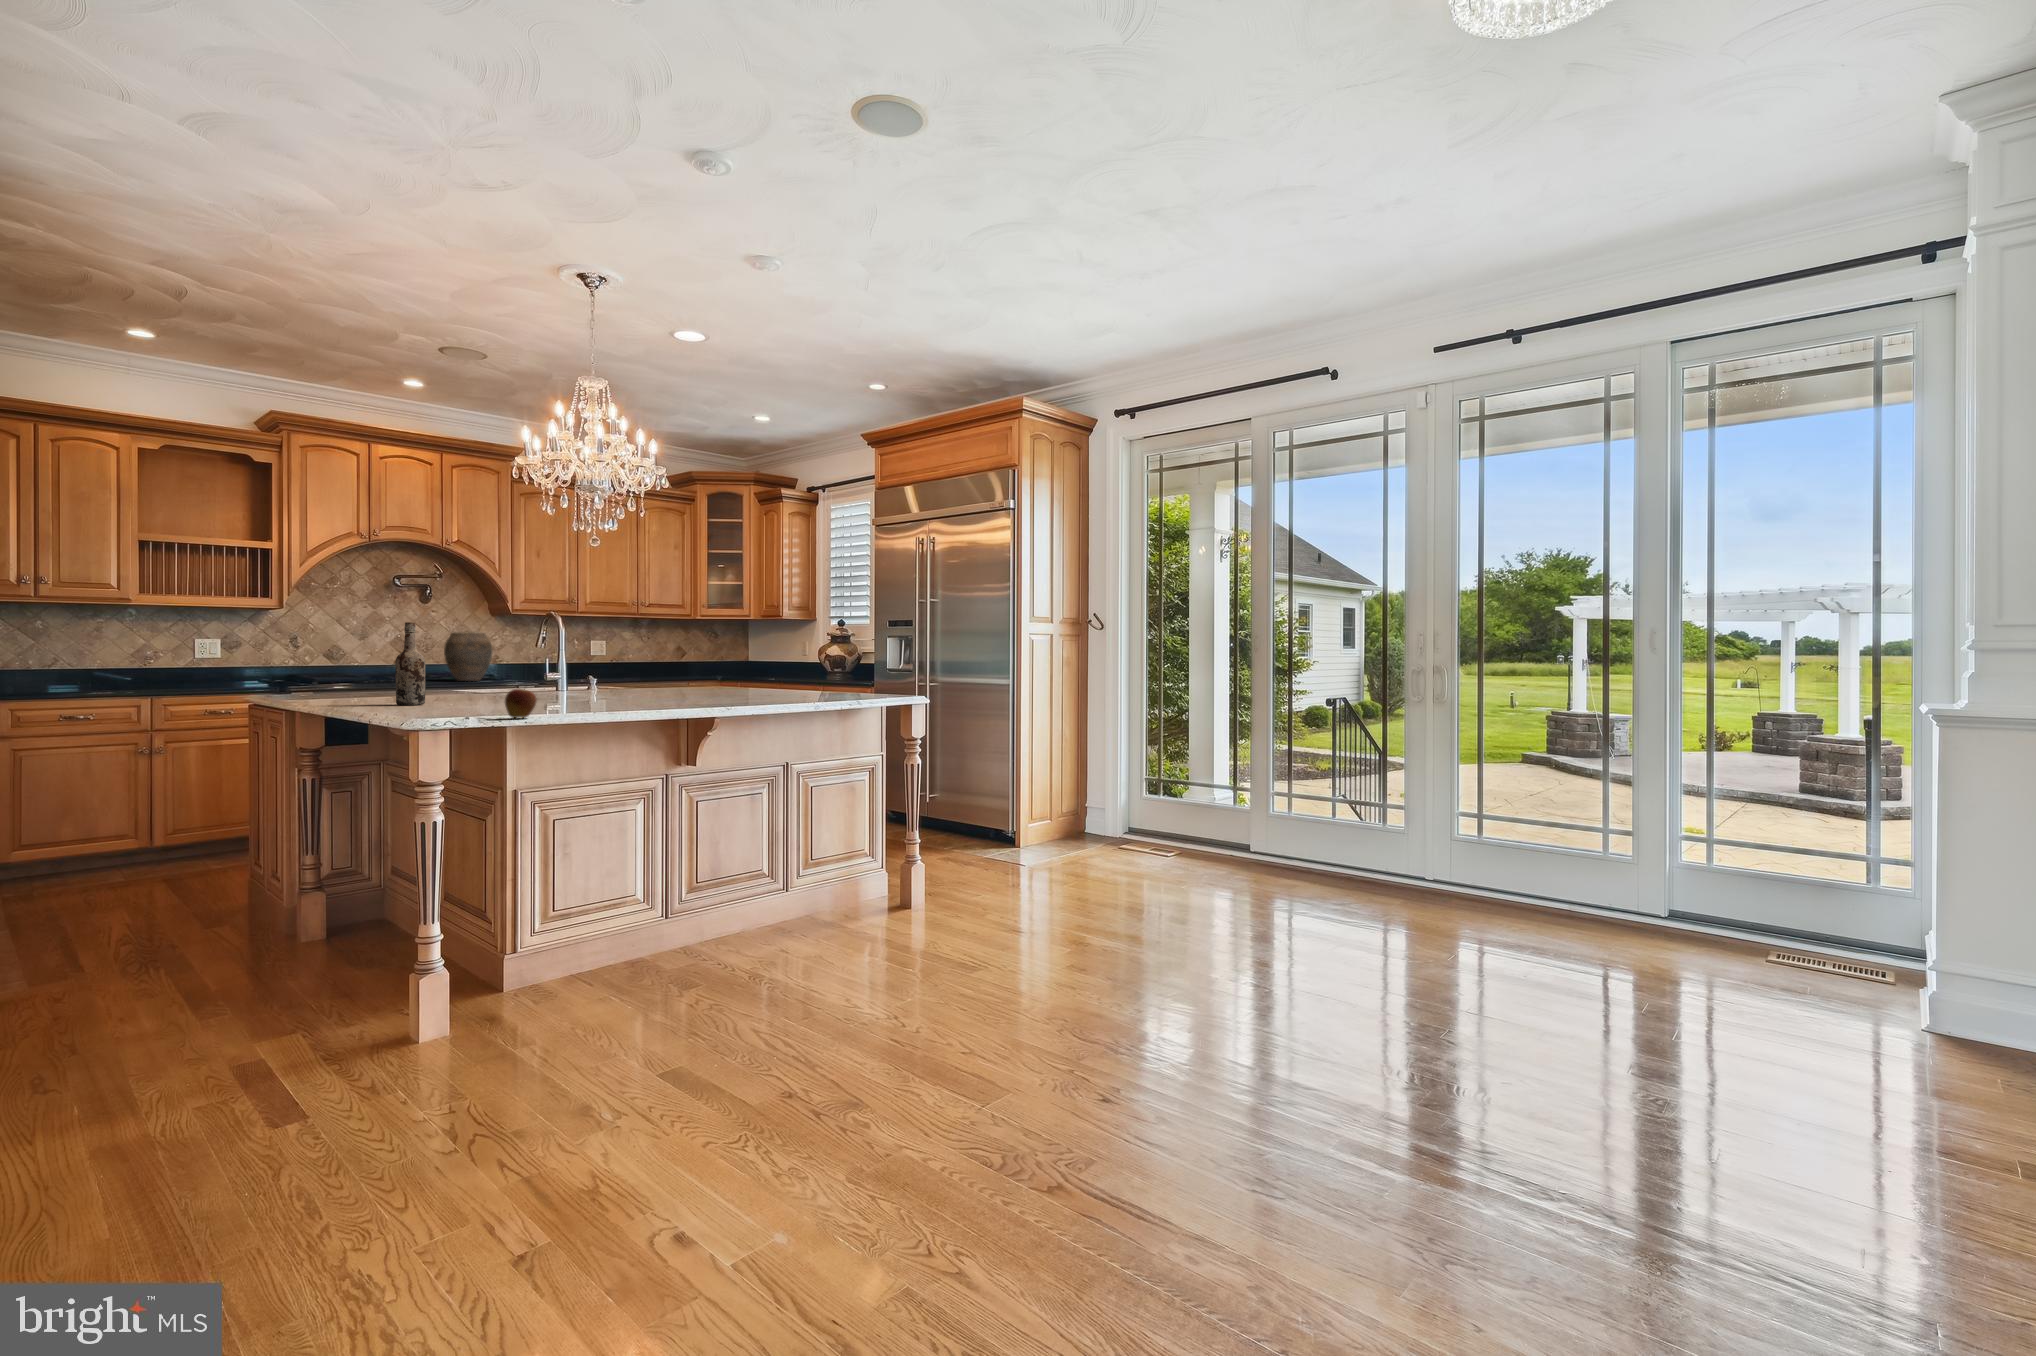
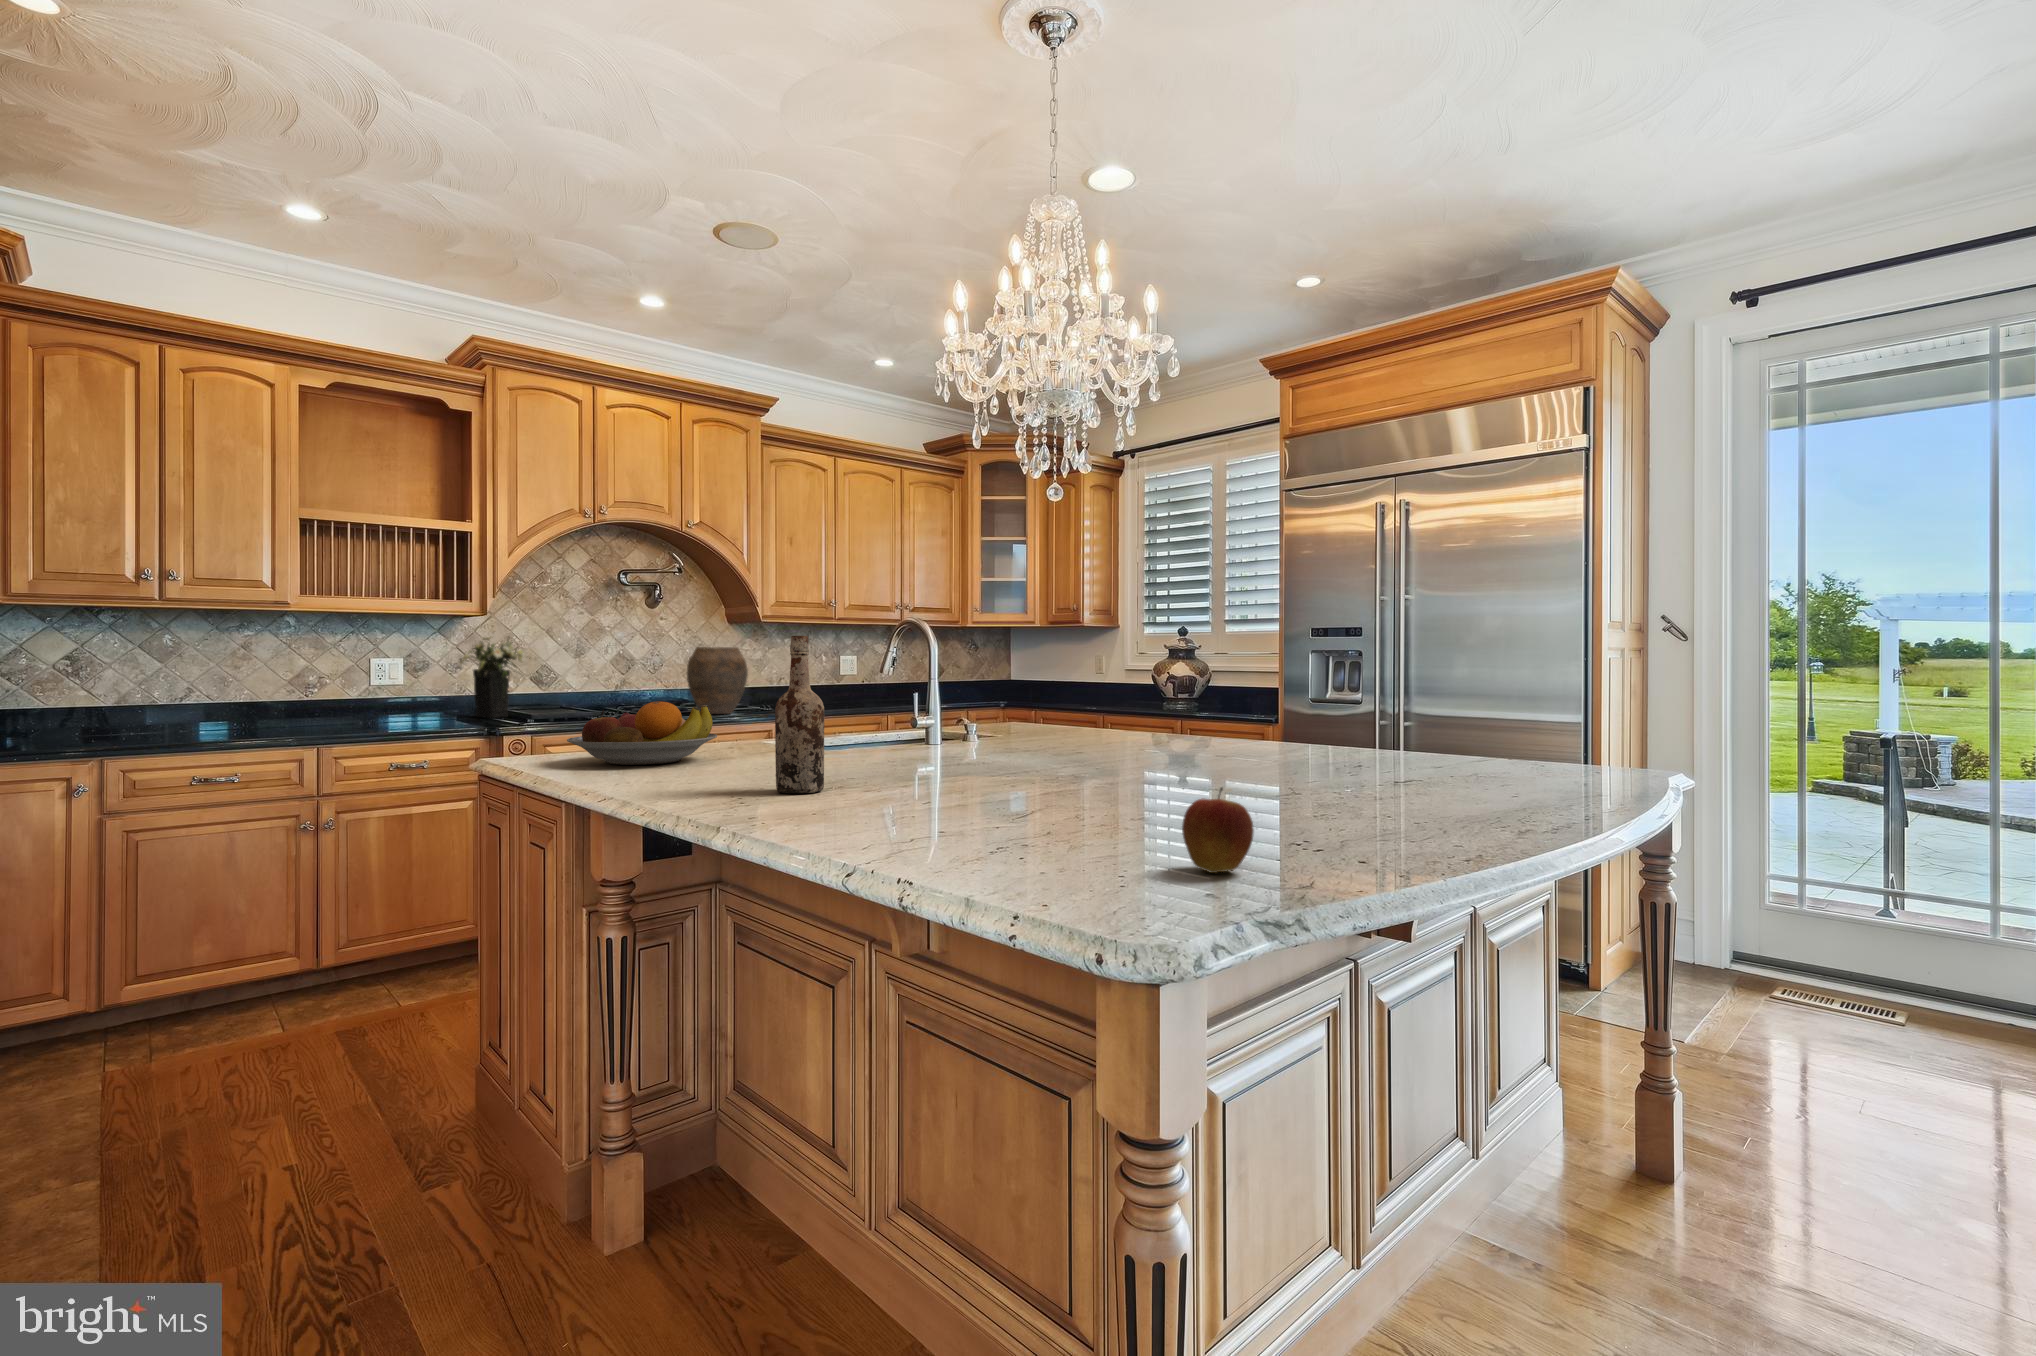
flower arrangement: none [261,623,322,682] -> present [457,636,531,718]
fruit bowl: none [299,662,400,698] -> present [567,702,717,765]

